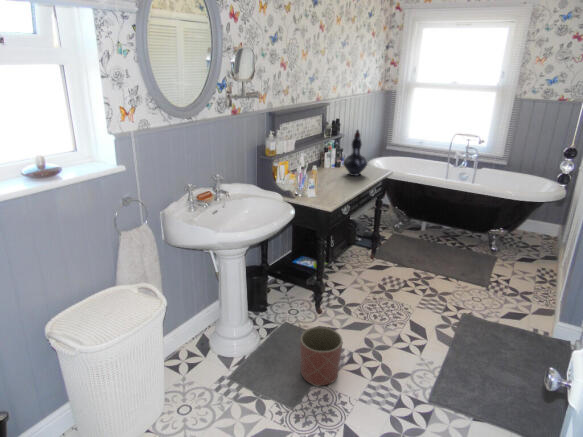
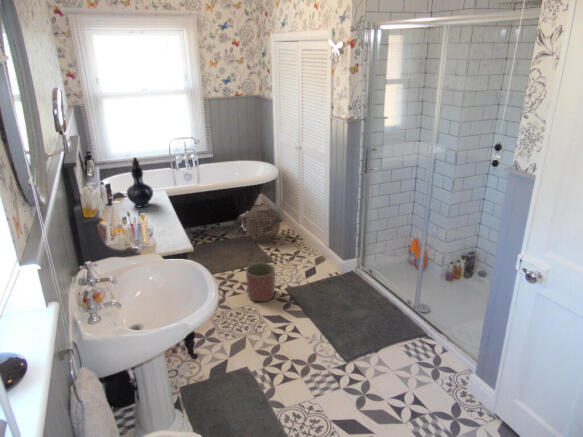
woven basket: none [488,225,535,271] -> present [246,204,280,243]
planter: present [300,327,342,386] -> present [246,263,275,301]

